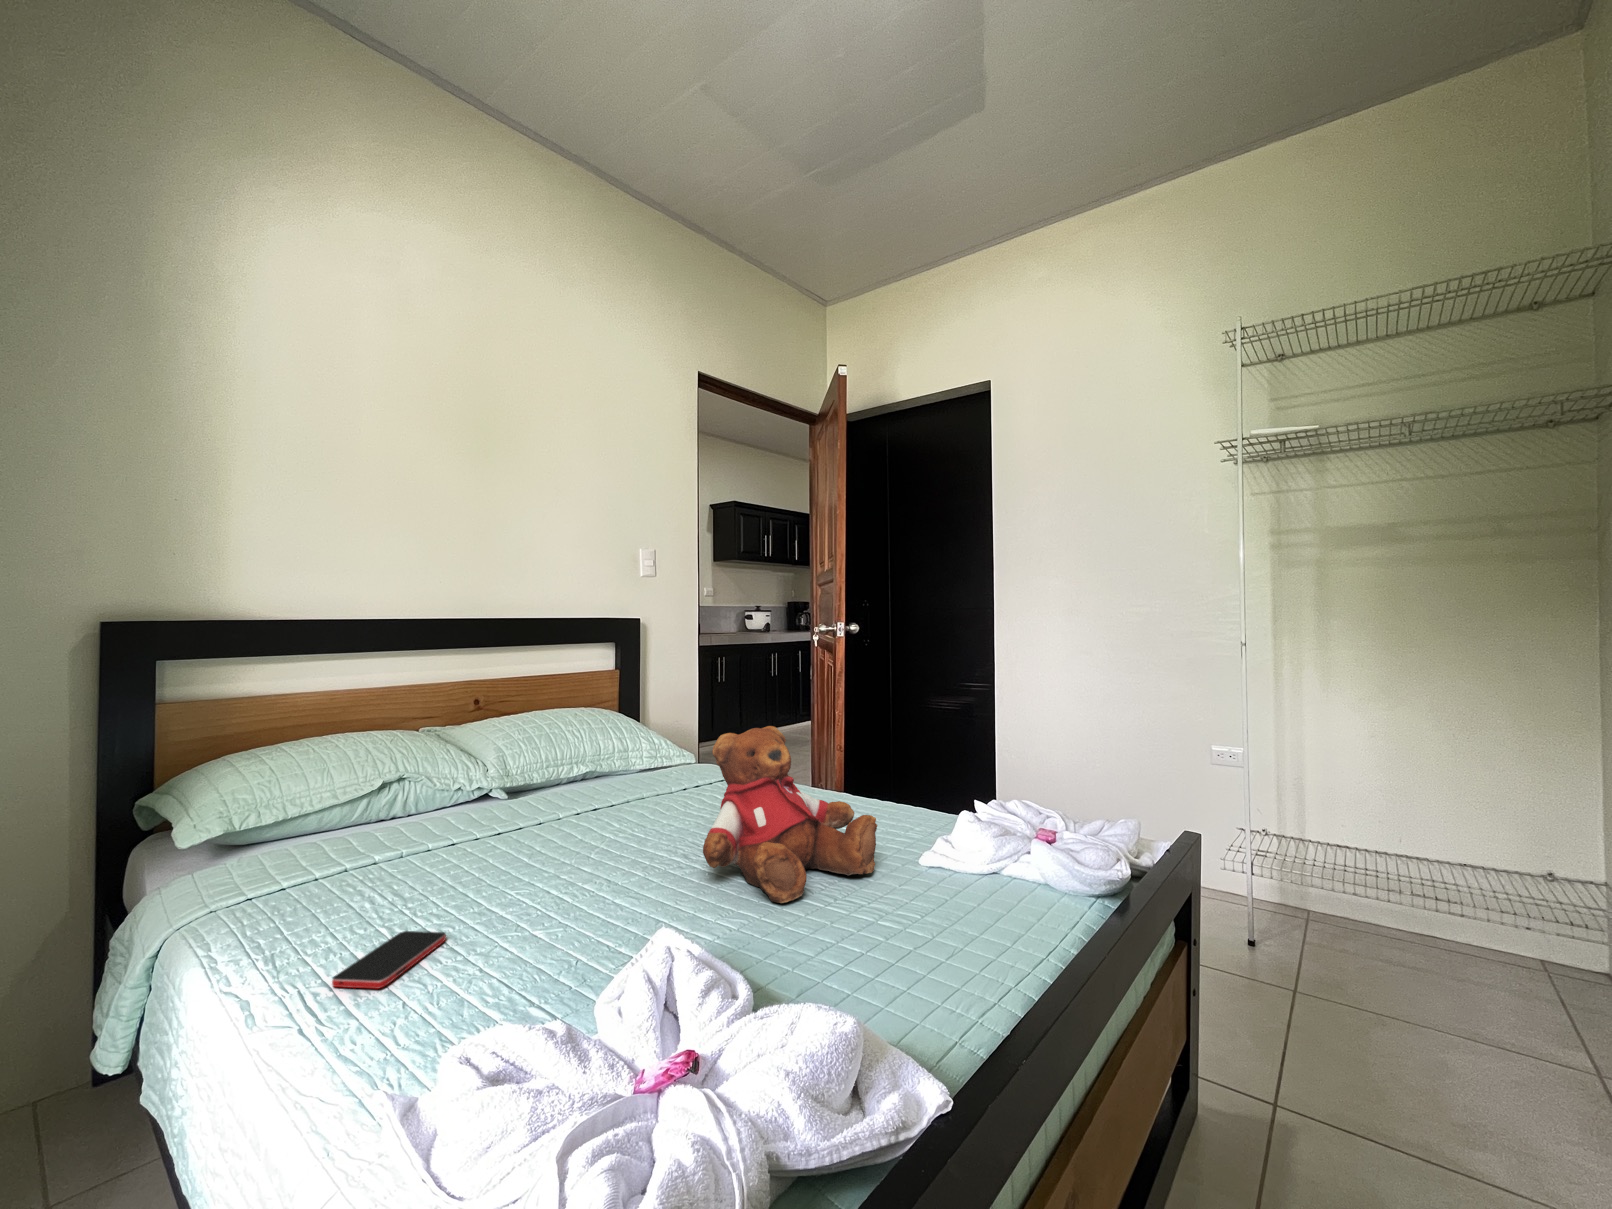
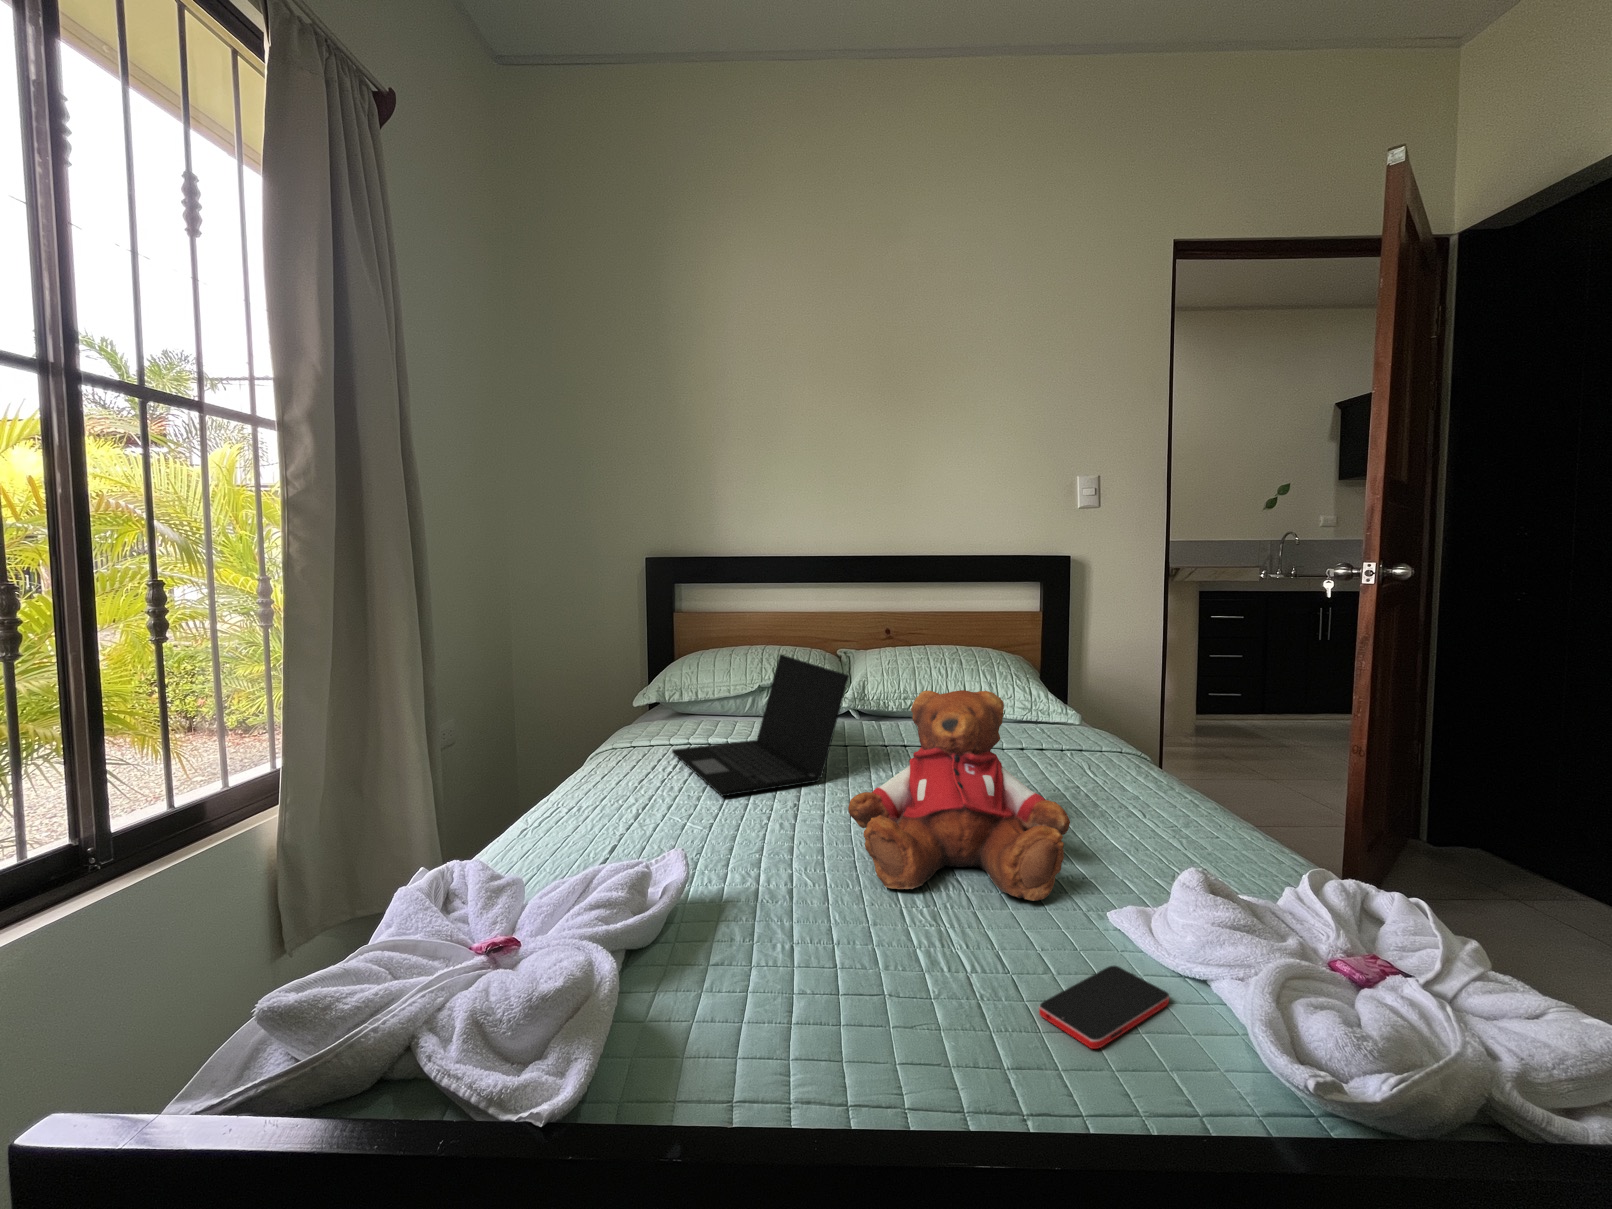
laptop: none [340,733,595,898] -> present [672,654,849,796]
smartphone: present [332,931,446,989] -> present [1039,966,1169,1049]

